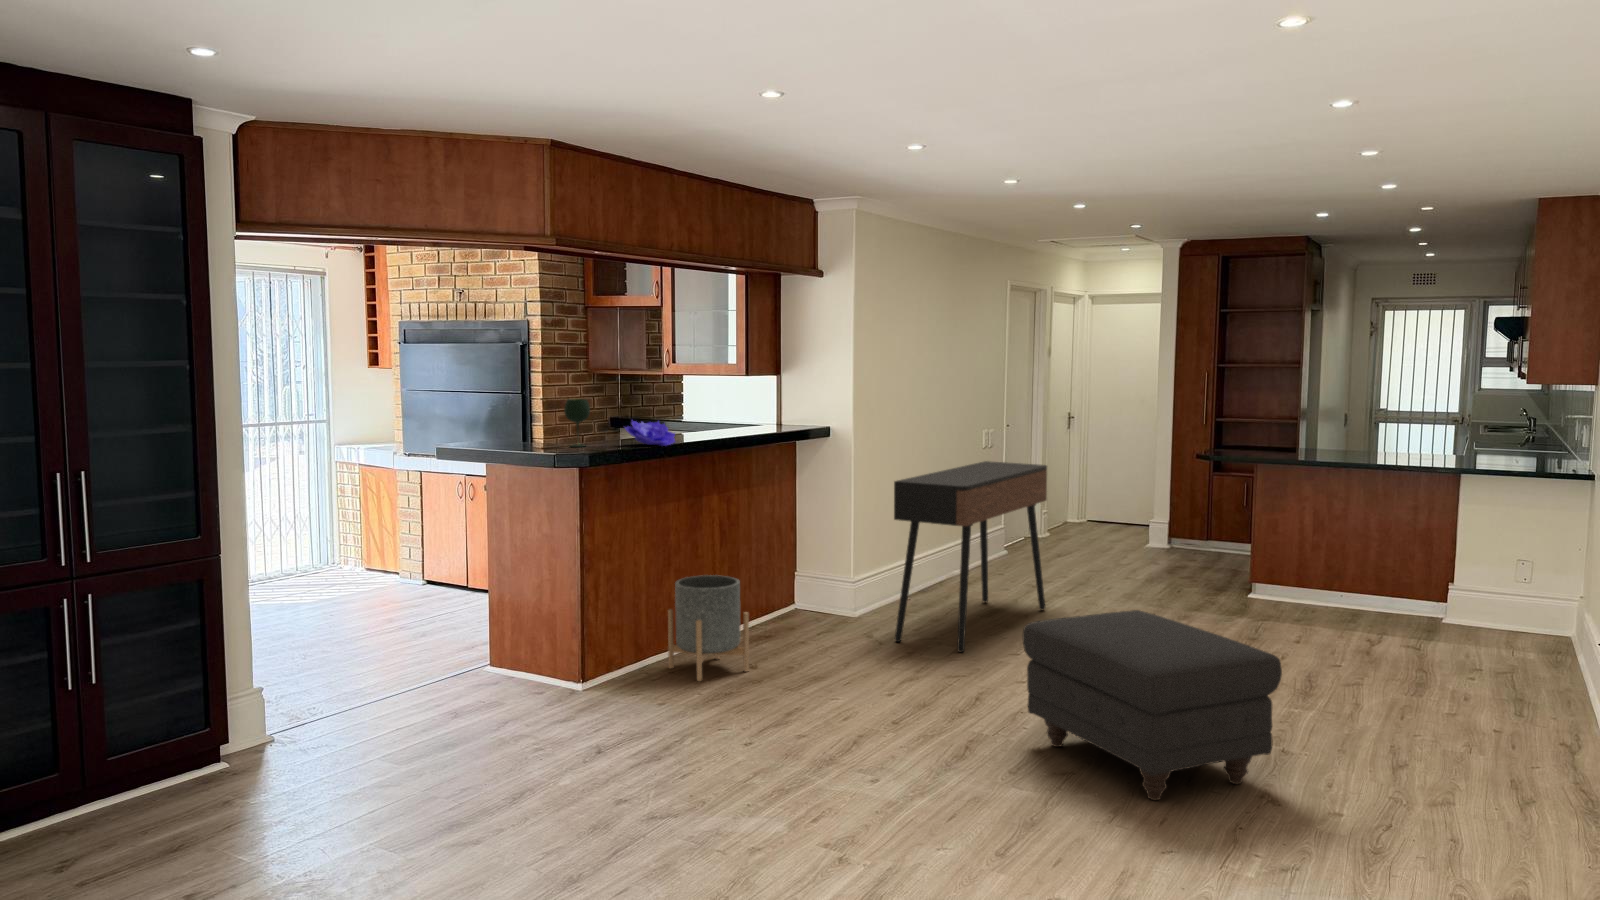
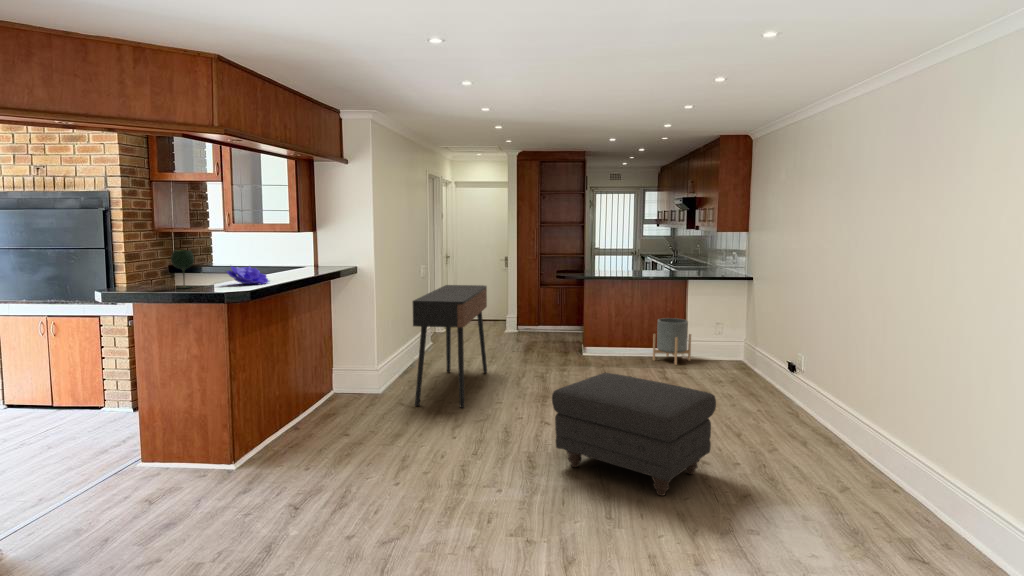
planter: present [668,575,749,681] -> present [653,318,691,365]

